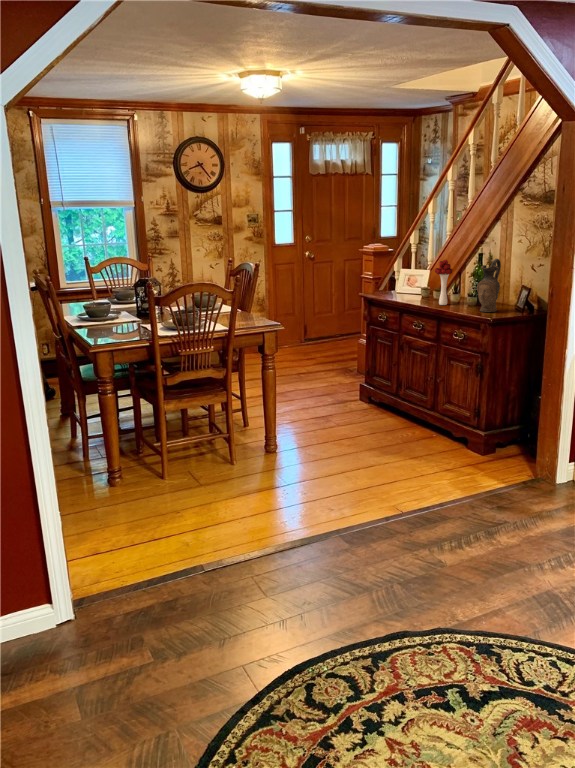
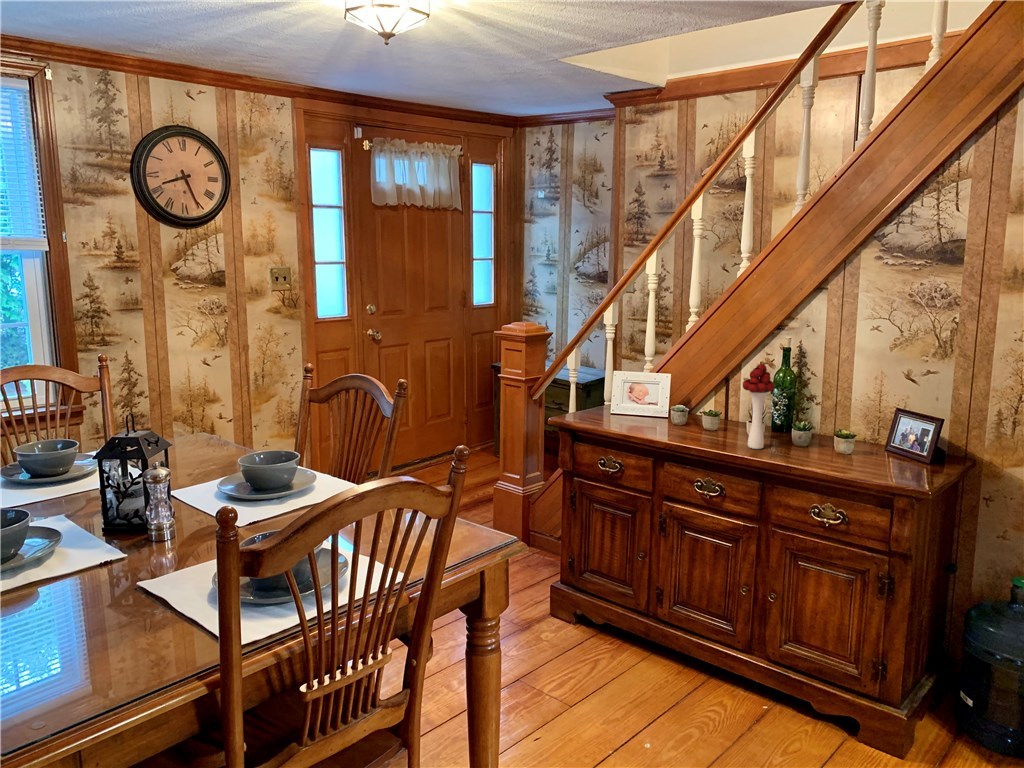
ceramic pitcher: present [477,259,501,312] -> none [855,365,901,468]

